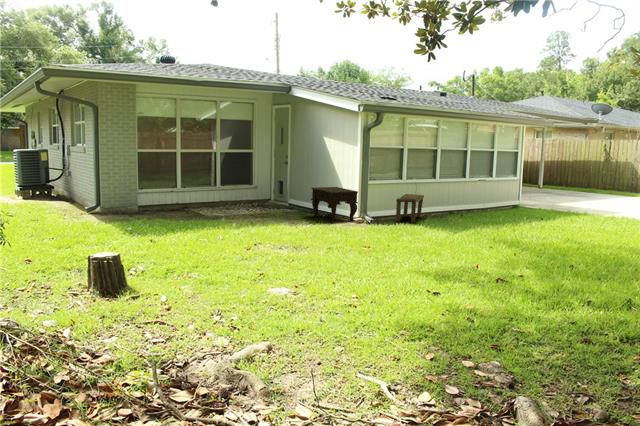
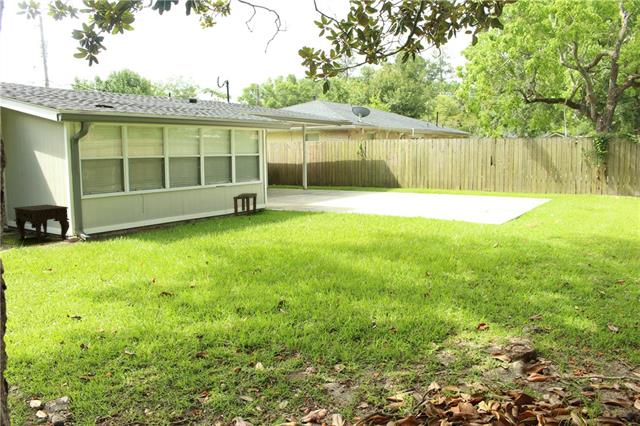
bench: present [396,194,424,223] -> present [233,193,257,216]

